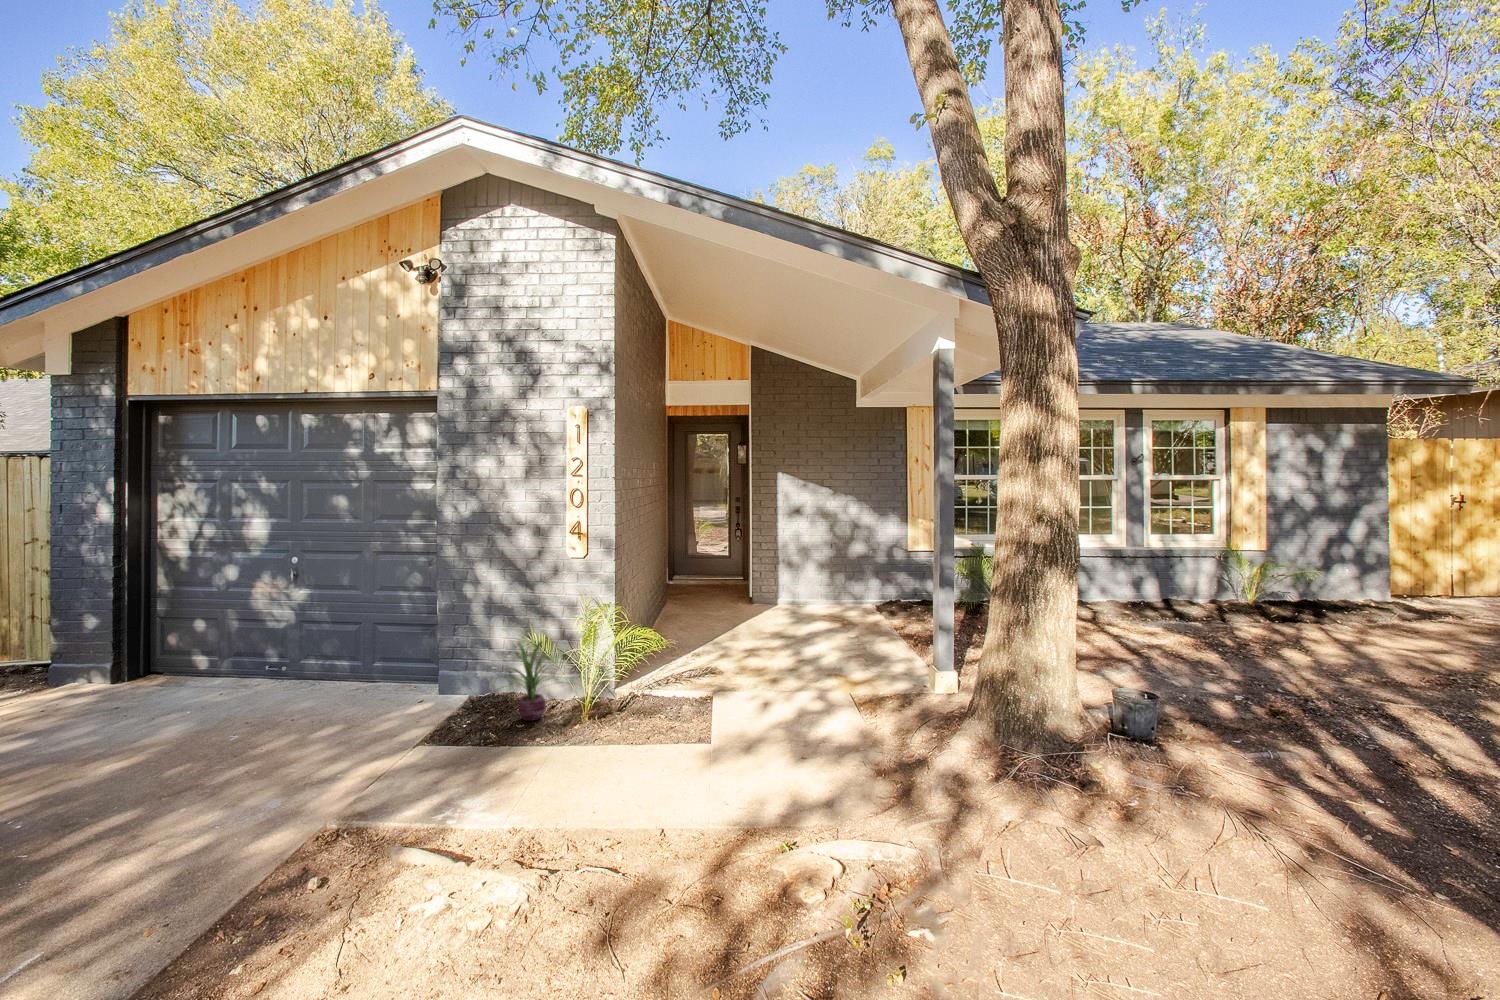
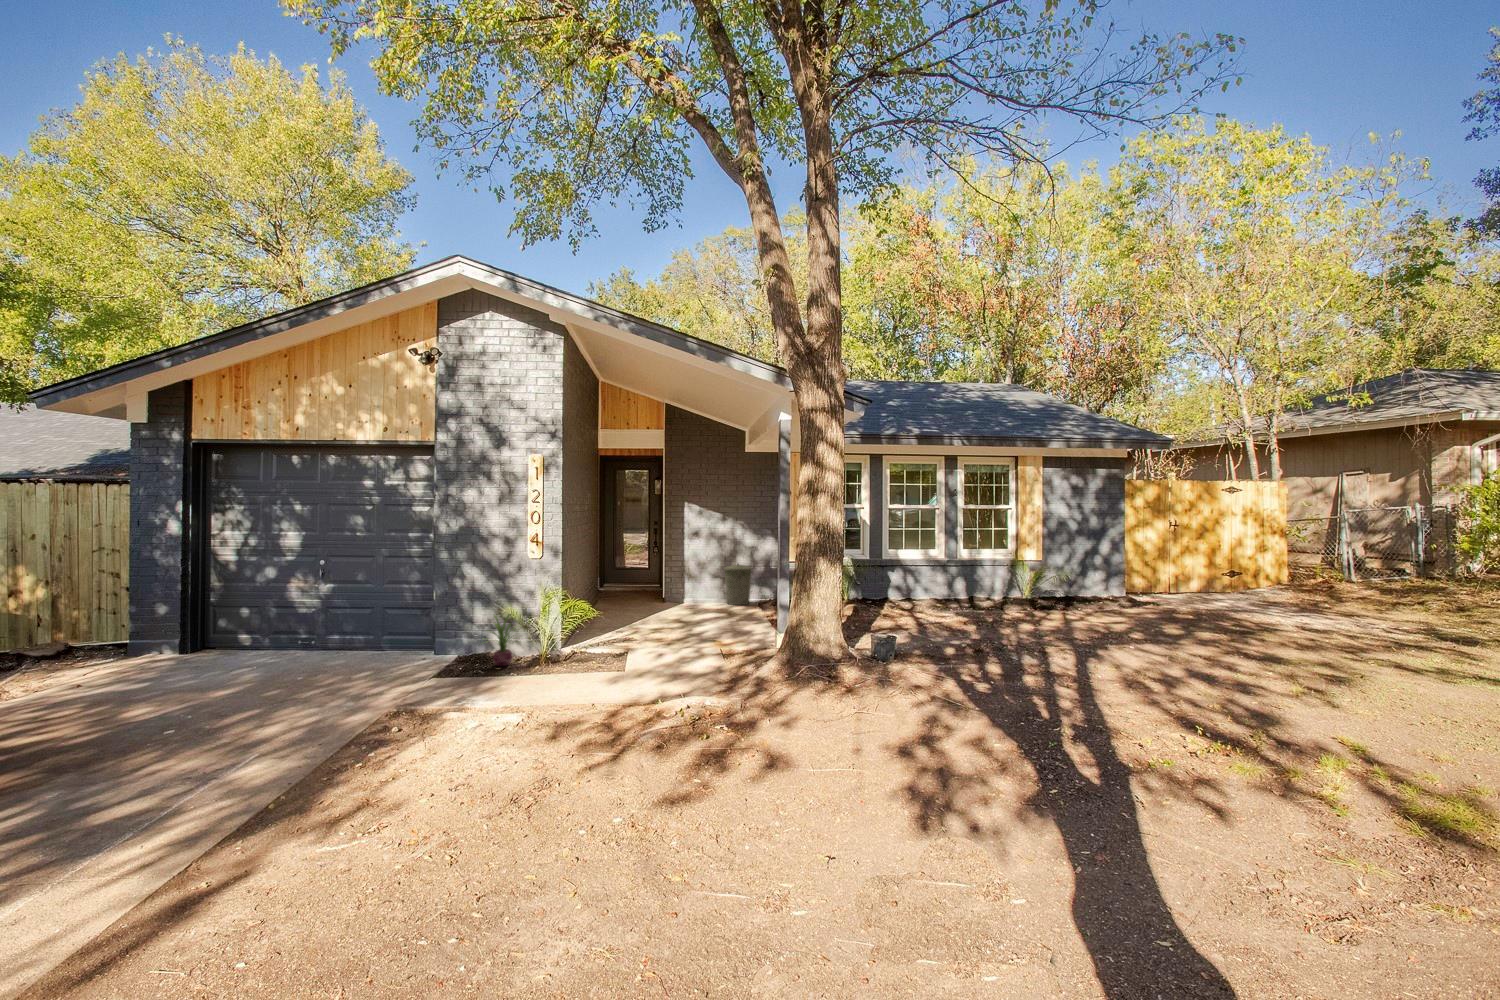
trash can: none [829,555,866,610] -> present [724,564,752,605]

